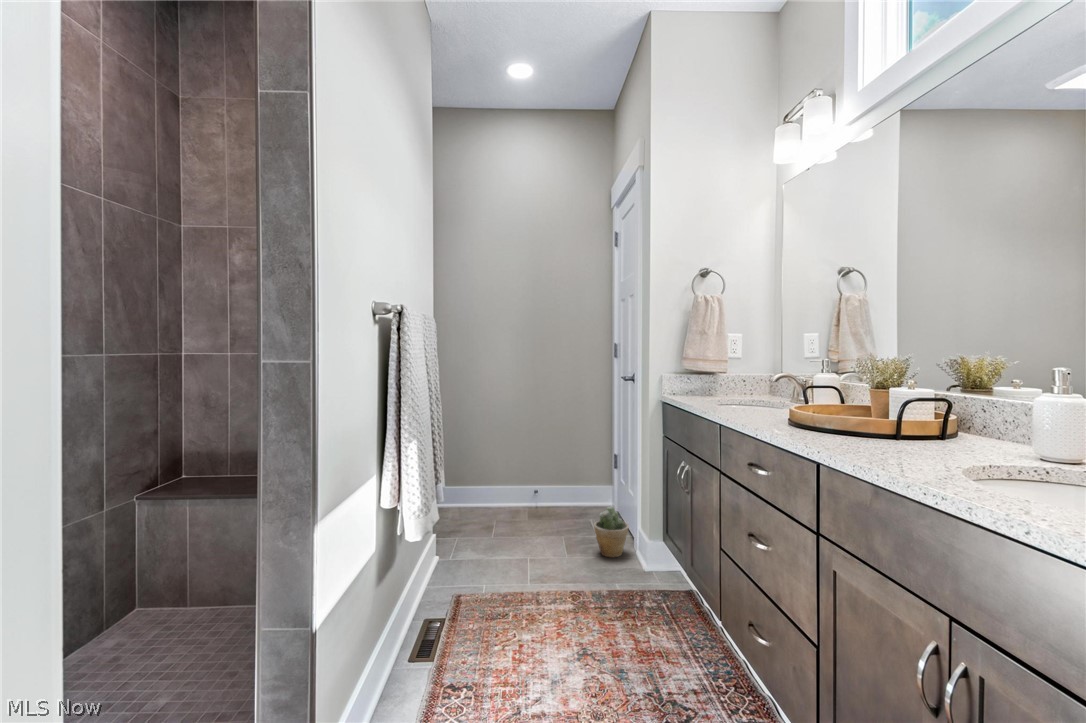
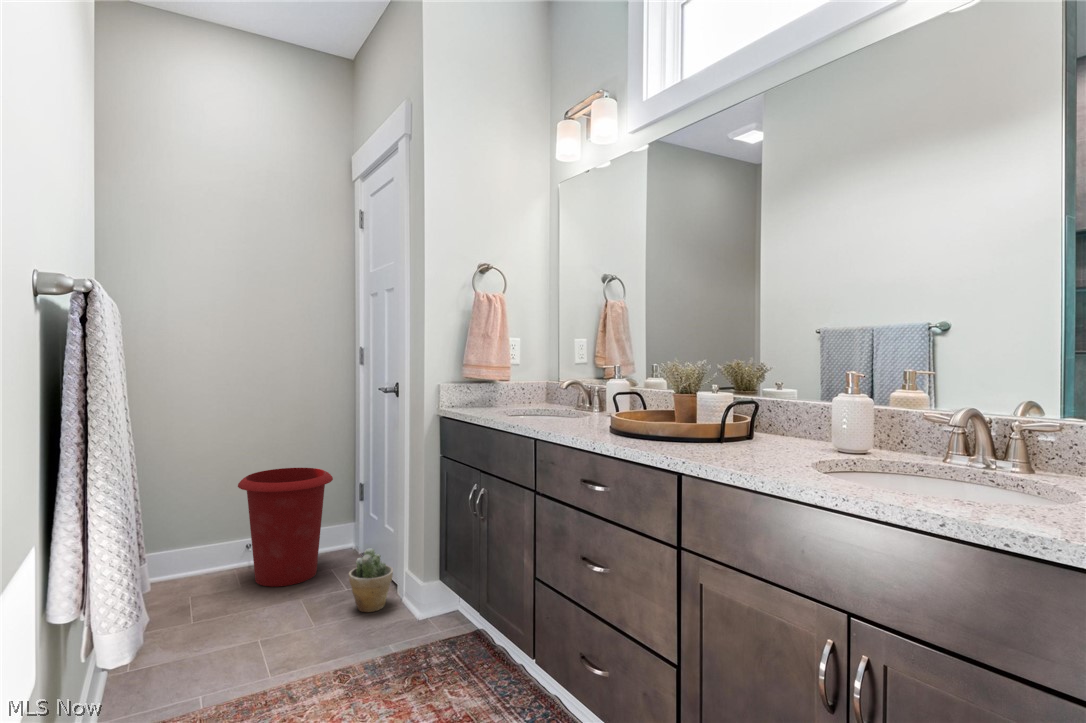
waste bin: none [525,437,592,527] -> present [238,468,333,587]

